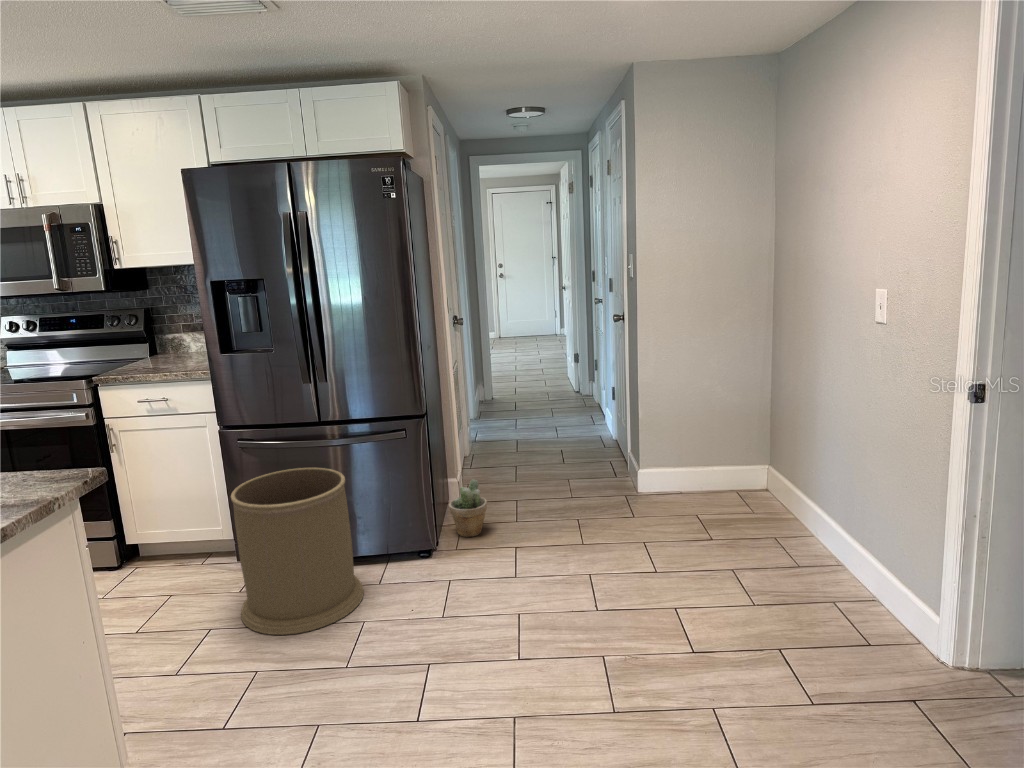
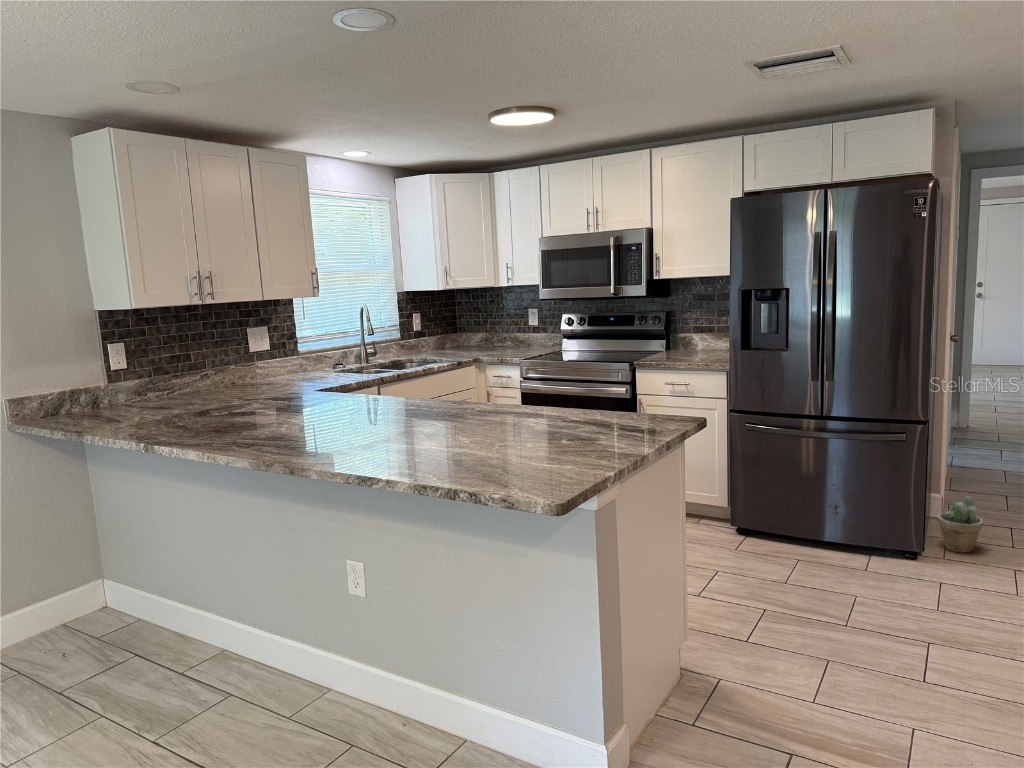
trash can: present [231,468,364,635] -> none [740,454,850,592]

